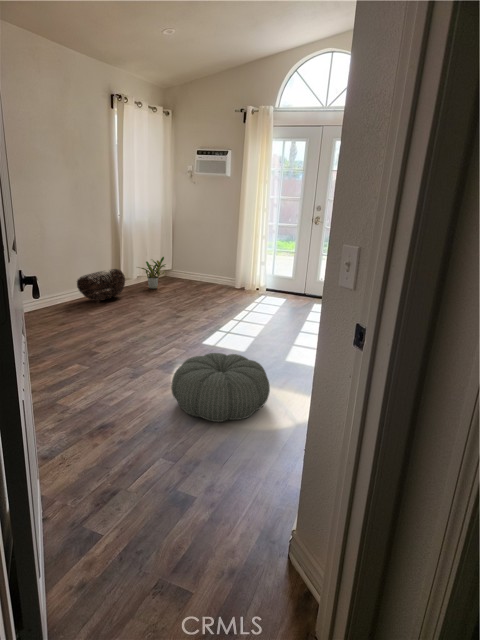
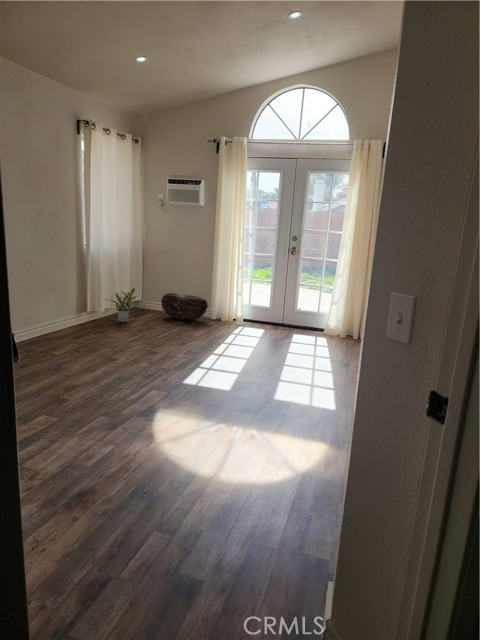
basket: present [77,269,125,301] -> present [161,293,208,320]
pouf: present [171,353,270,422] -> none [159,400,274,487]

